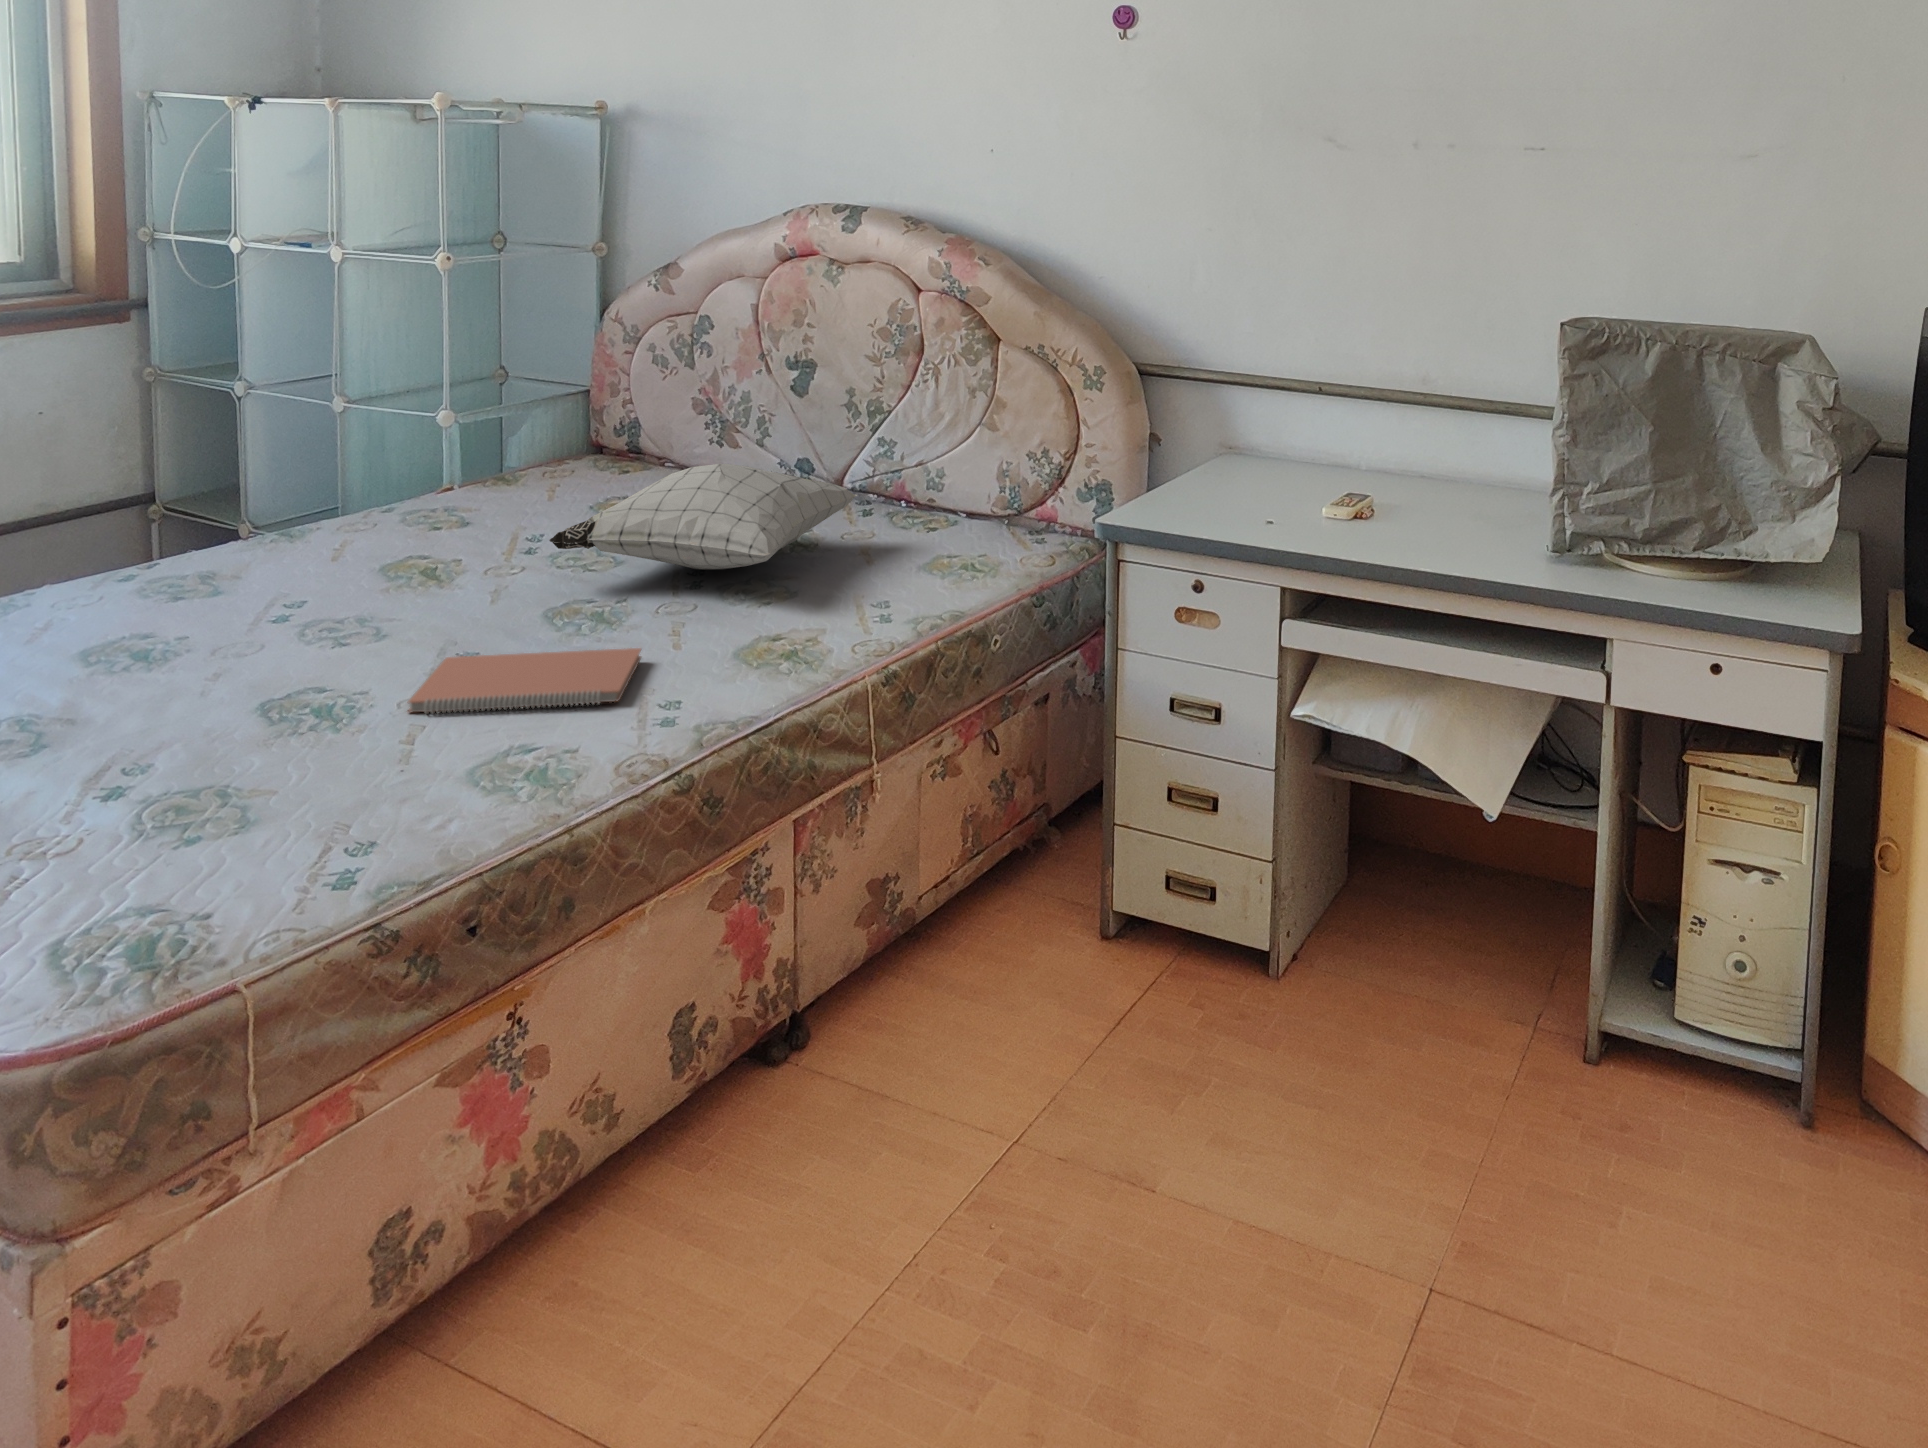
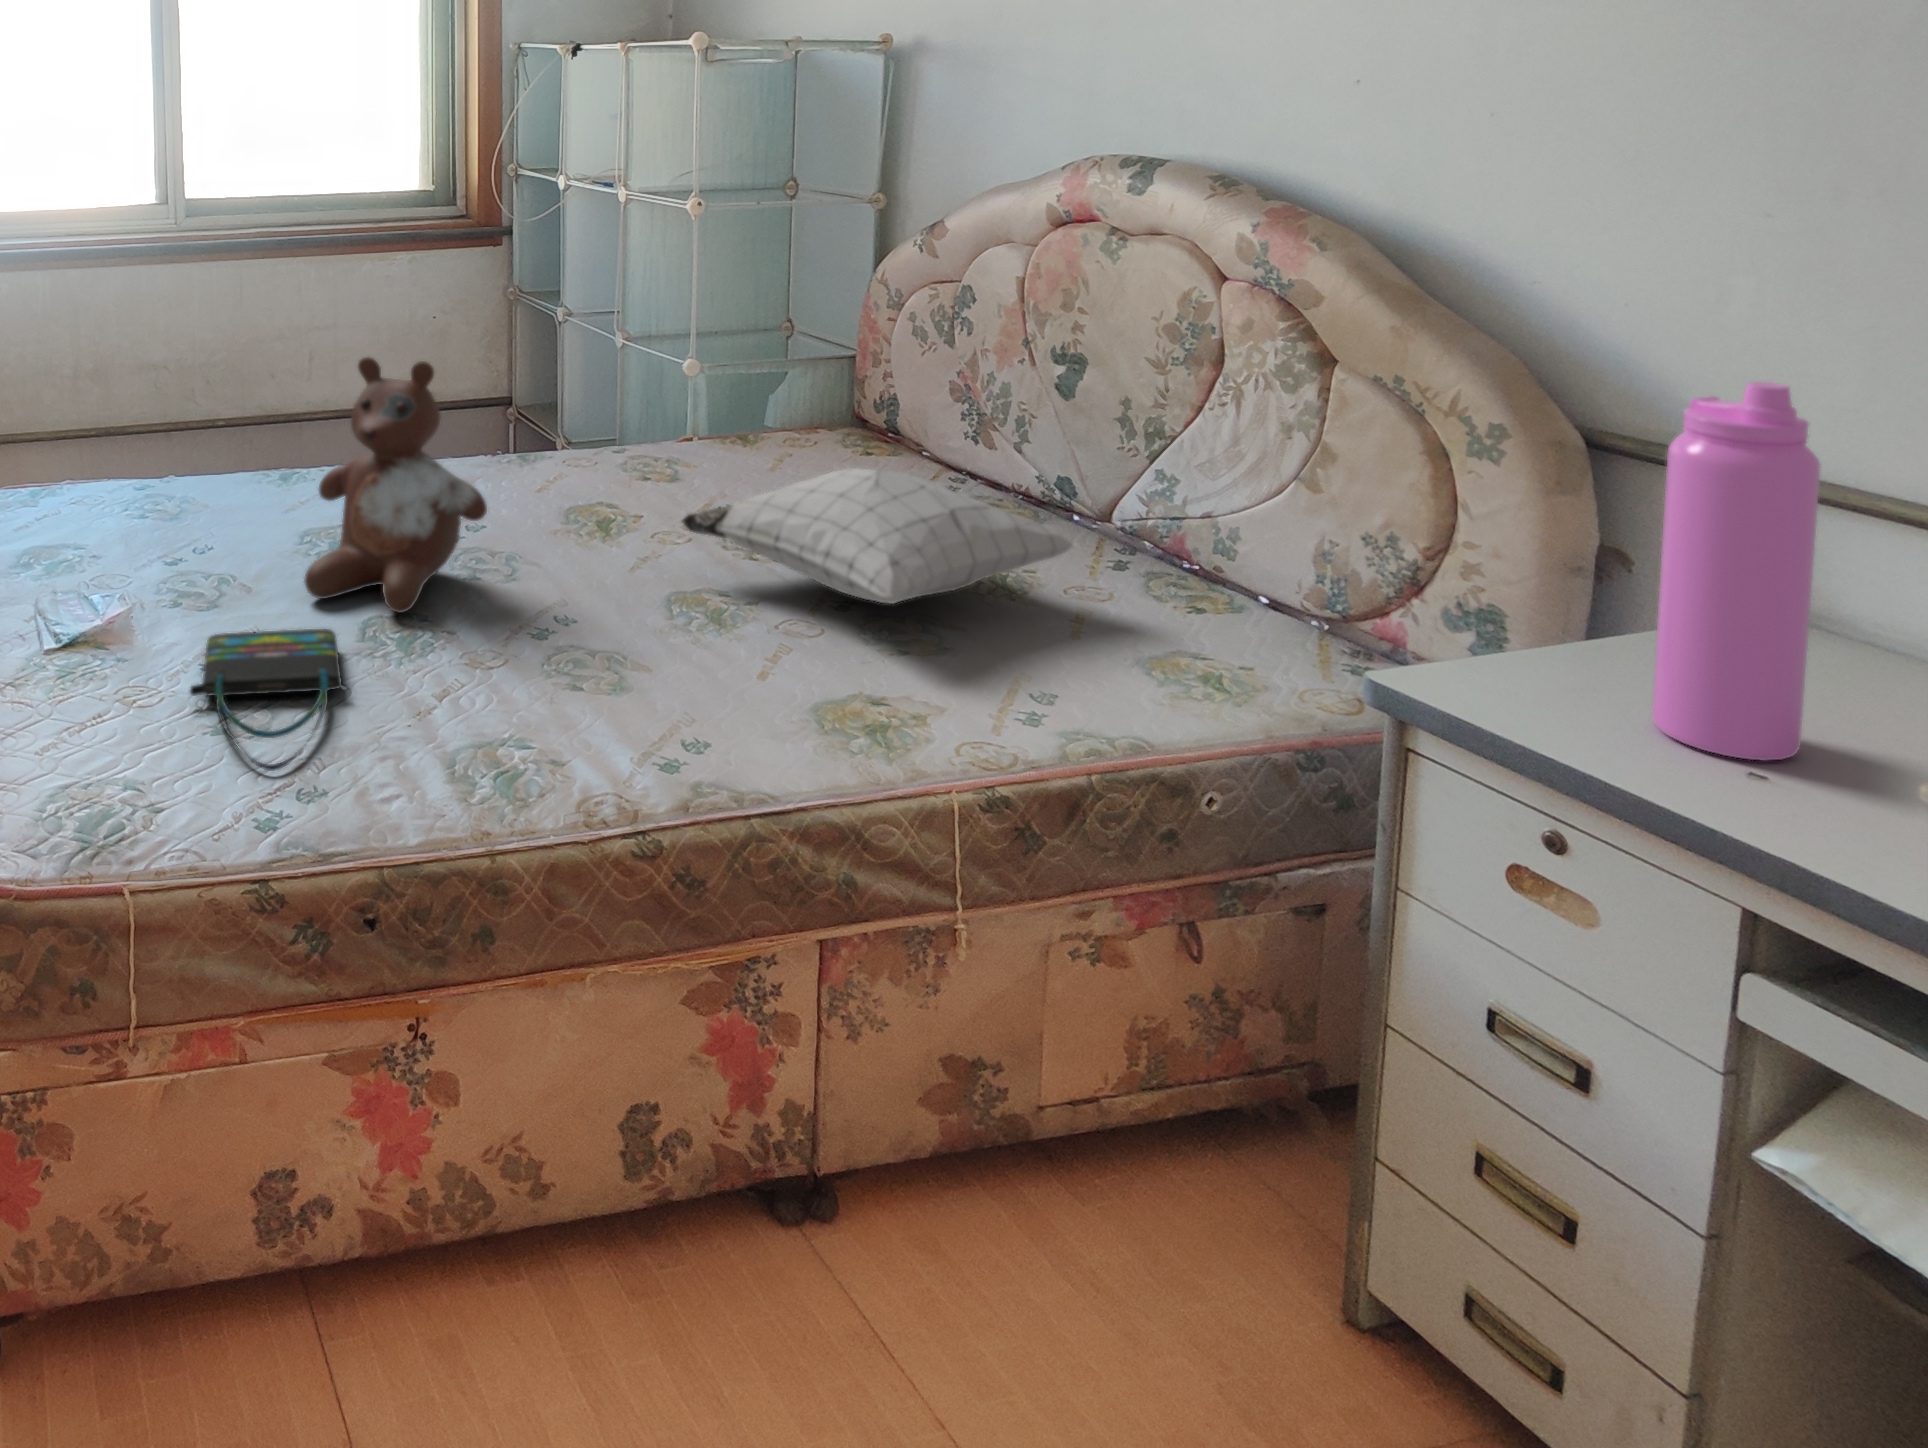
water bottle: none [1222,316,1283,514] -> present [1652,382,1821,761]
stuffed bear: none [131,423,369,706] -> present [304,356,487,613]
notebook: present [408,648,641,714] -> none [463,619,704,721]
tote bag: none [73,723,312,861] -> present [190,629,347,771]

